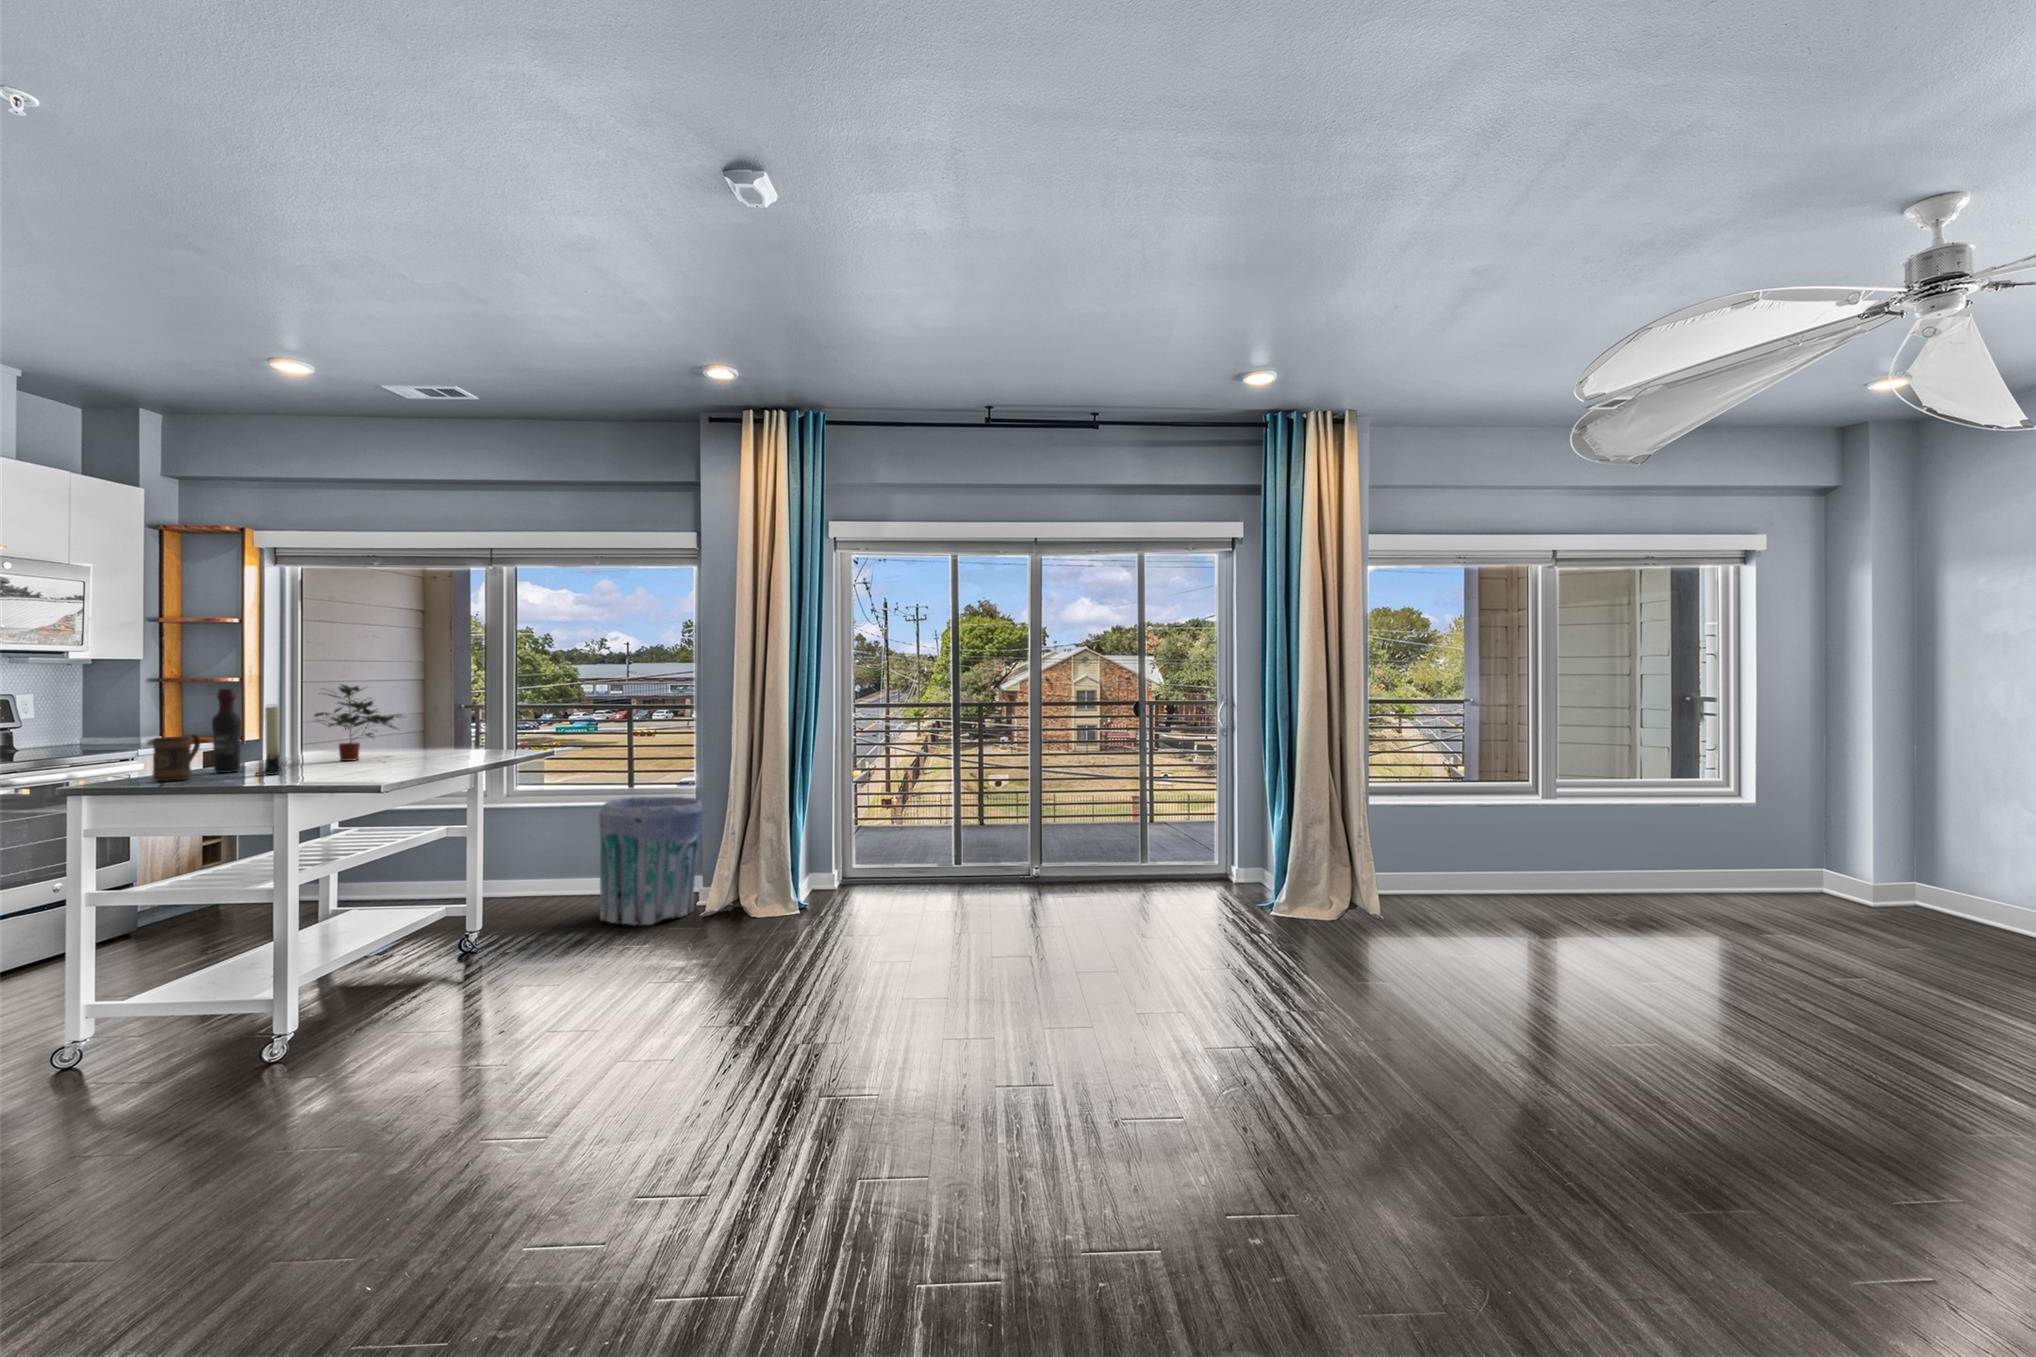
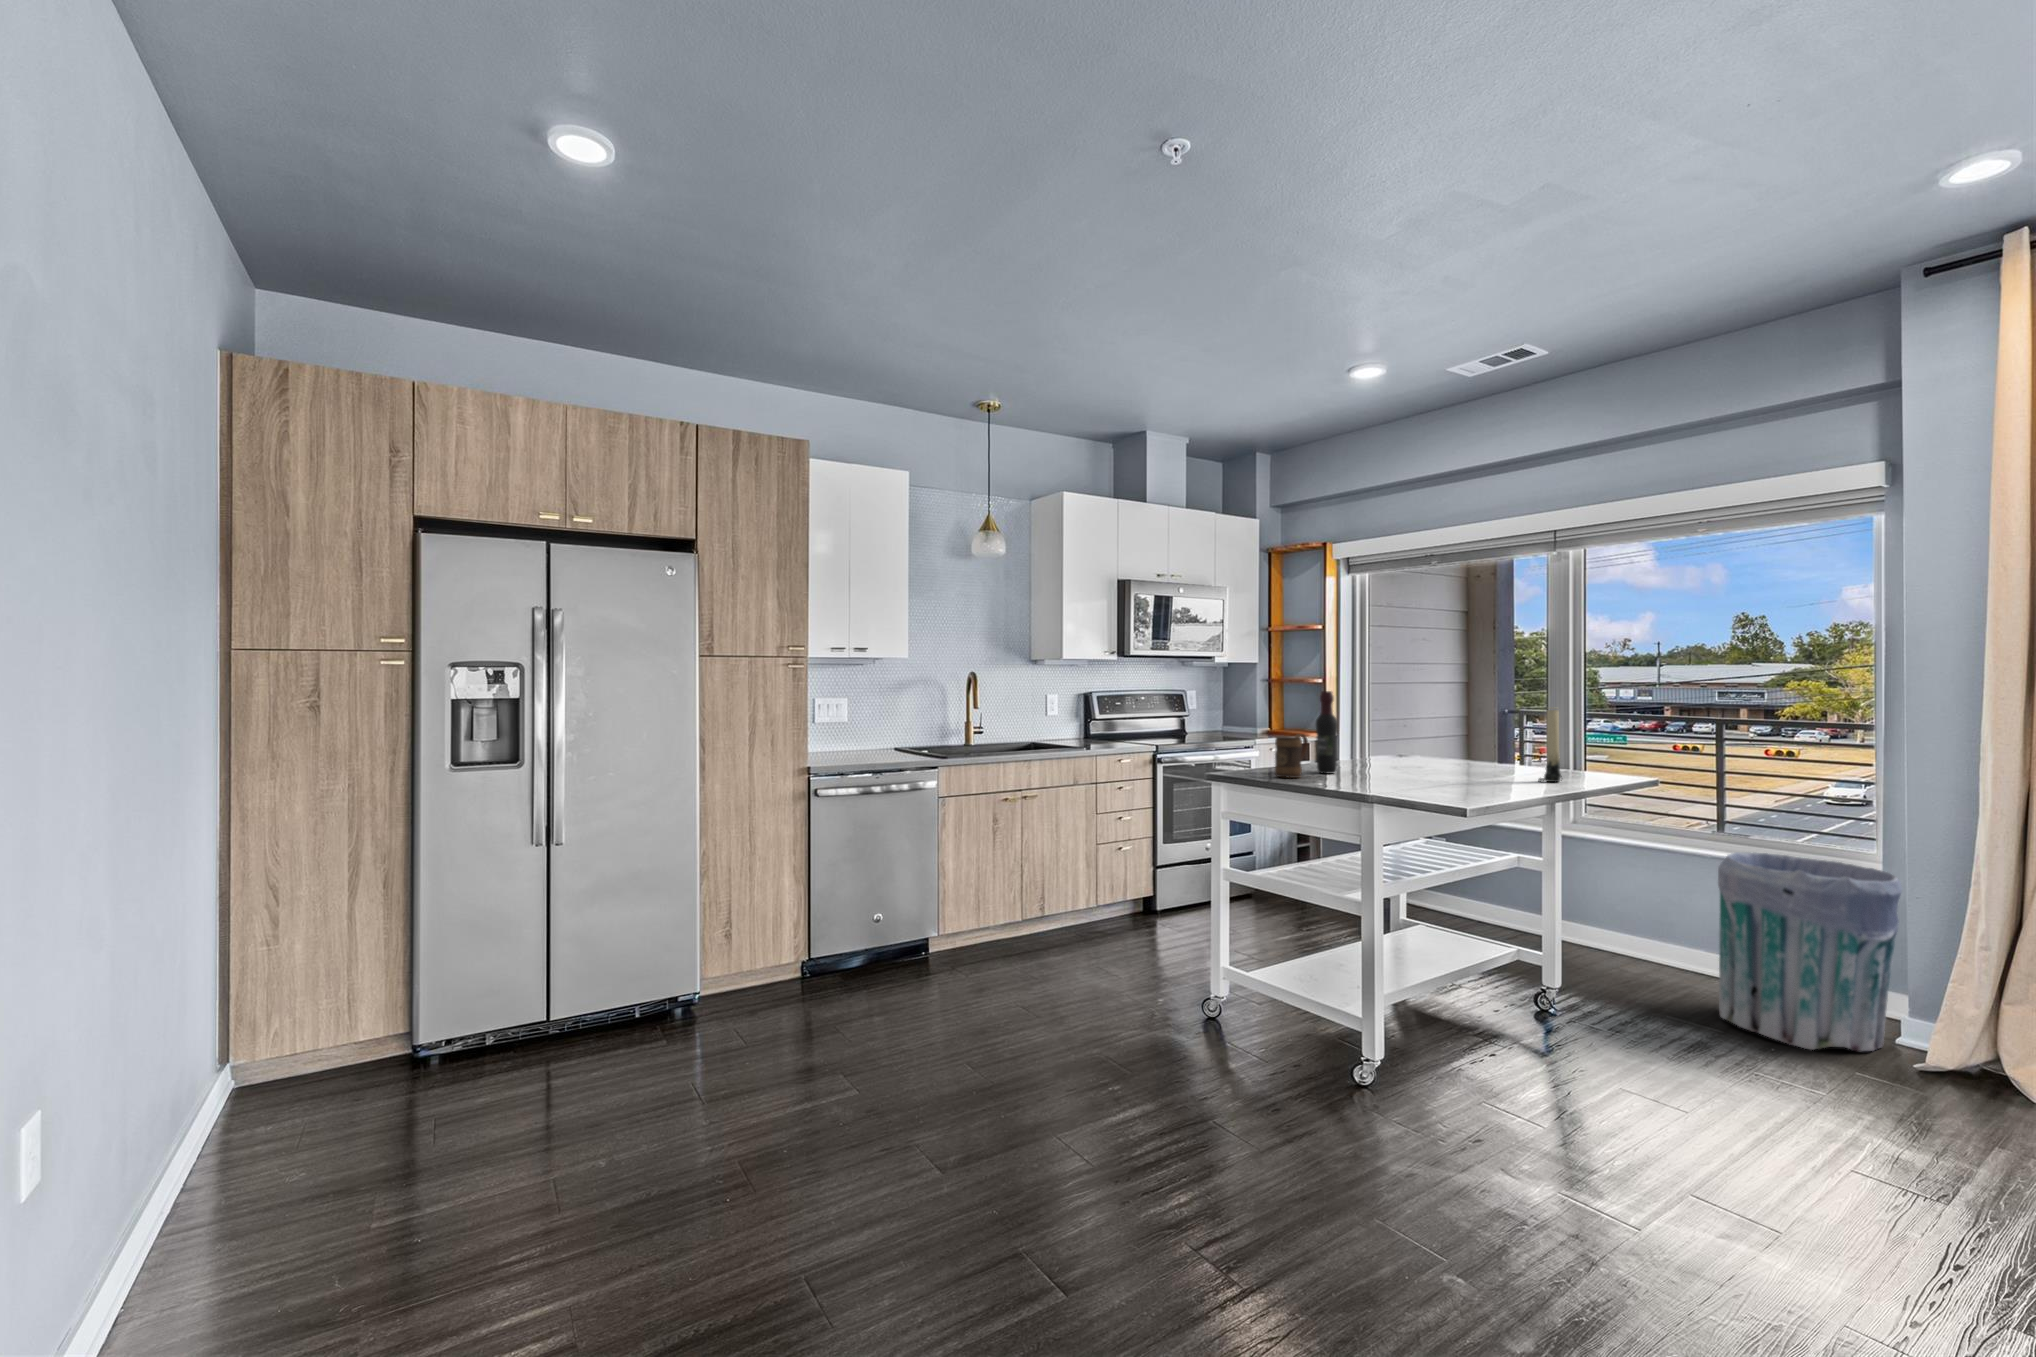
potted plant: present [314,685,401,761] -> none [1395,688,1486,771]
candle: present [256,706,281,775] -> present [1539,708,1562,782]

